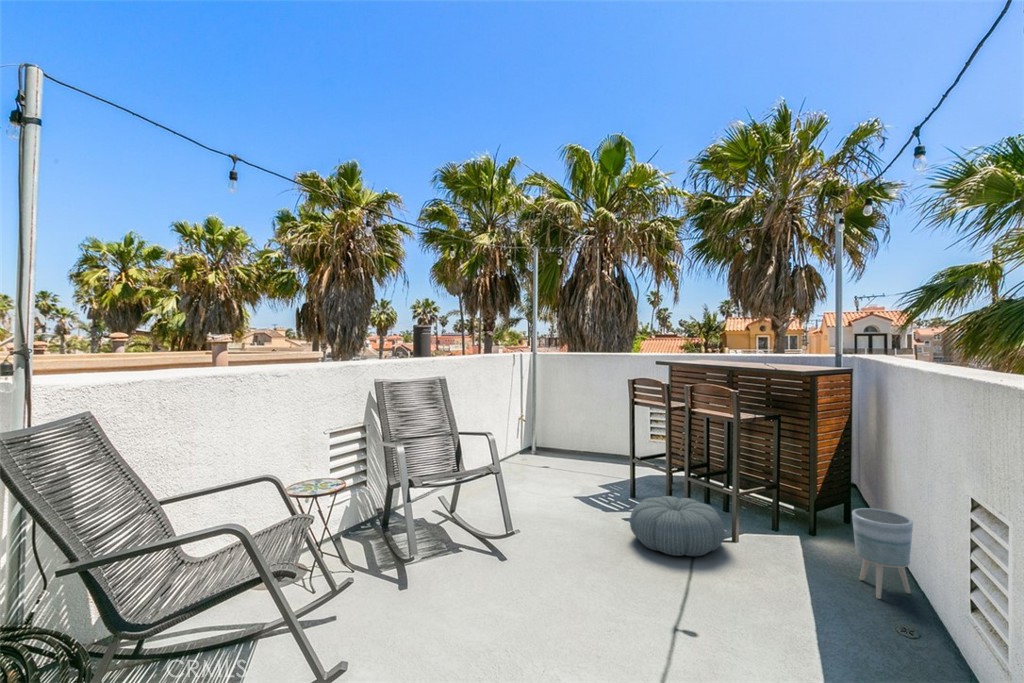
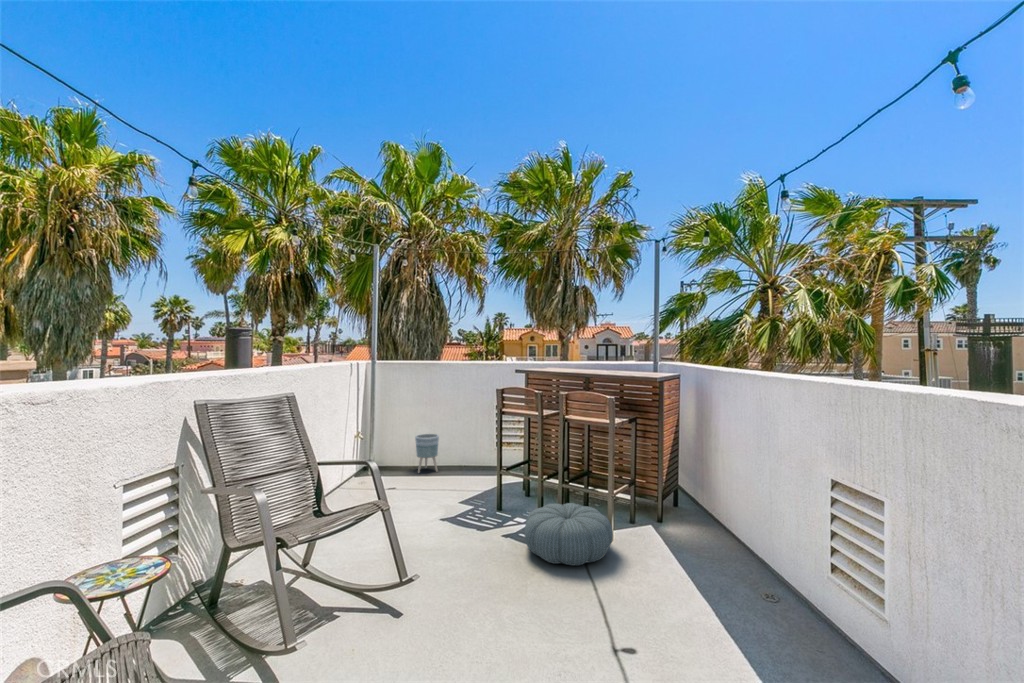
planter: present [852,508,913,599] -> present [415,434,439,473]

